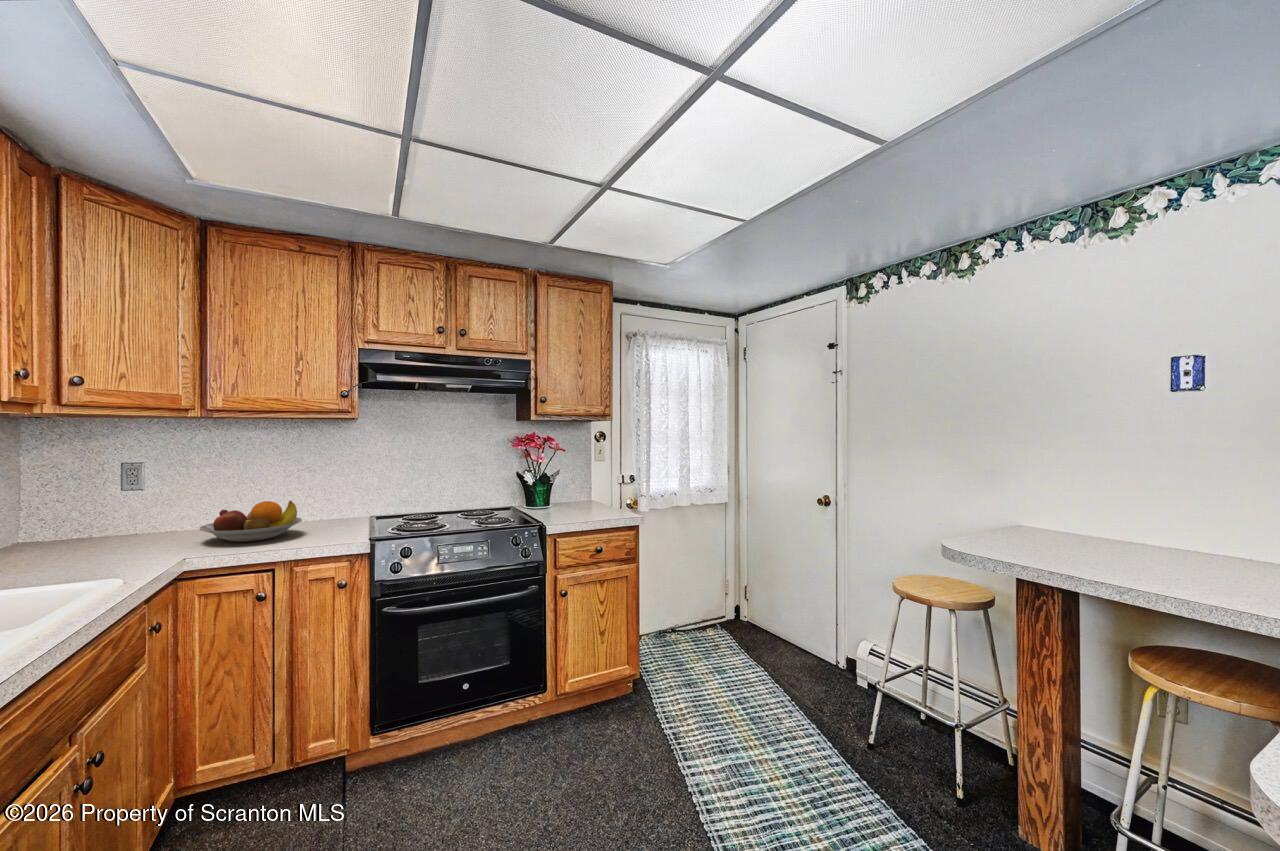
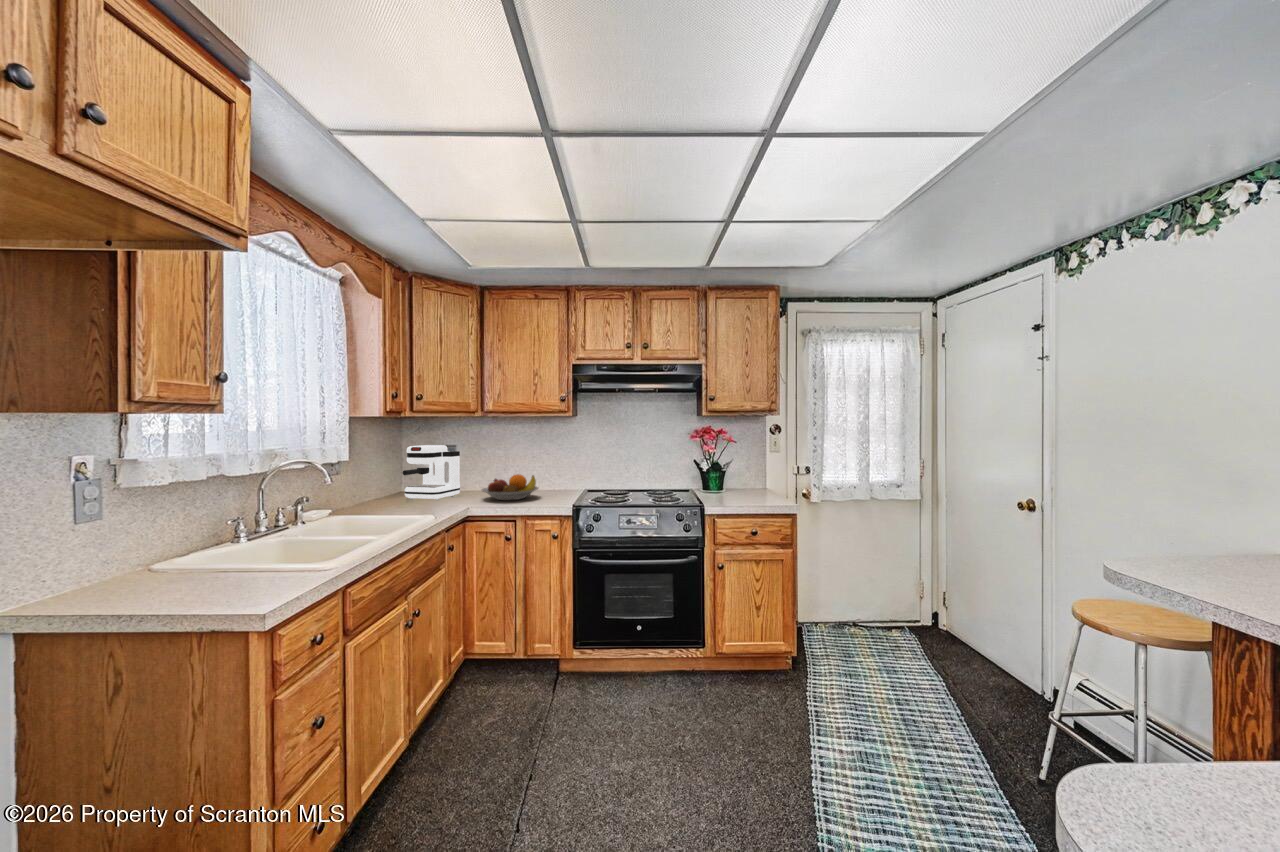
coffee maker: none [31,461,150,555] -> present [403,445,460,500]

